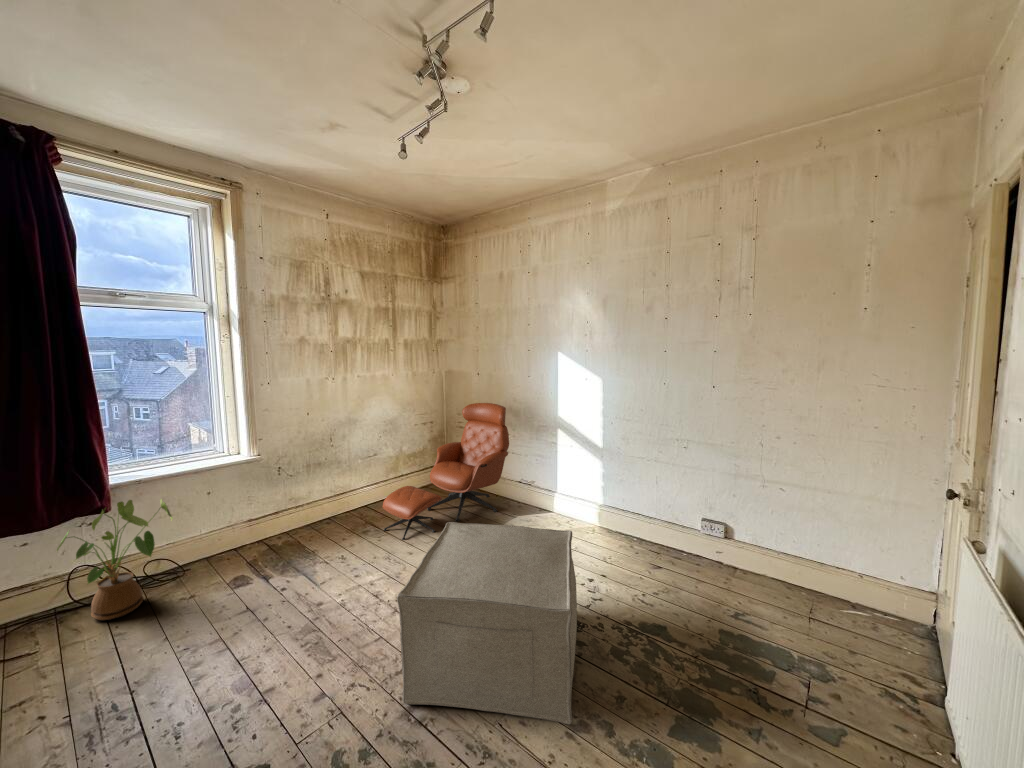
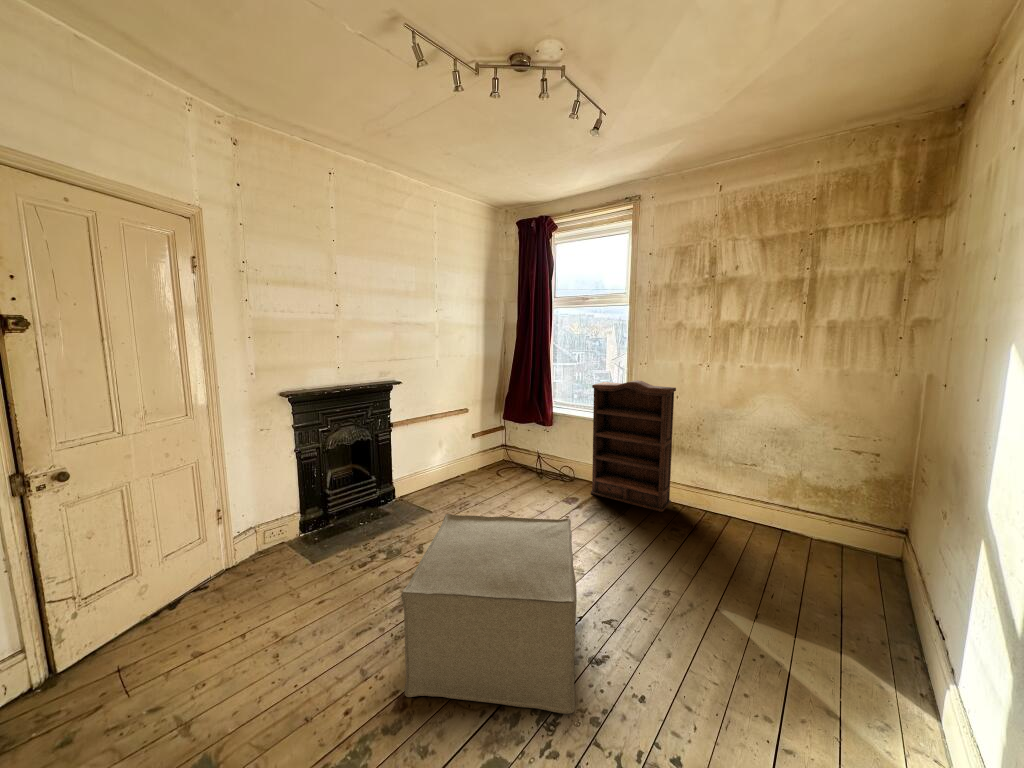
lounge chair: present [383,403,509,540] -> none [676,437,930,624]
bookshelf: none [218,404,332,565] -> present [591,380,676,512]
house plant: present [57,499,172,620] -> none [512,422,562,483]

